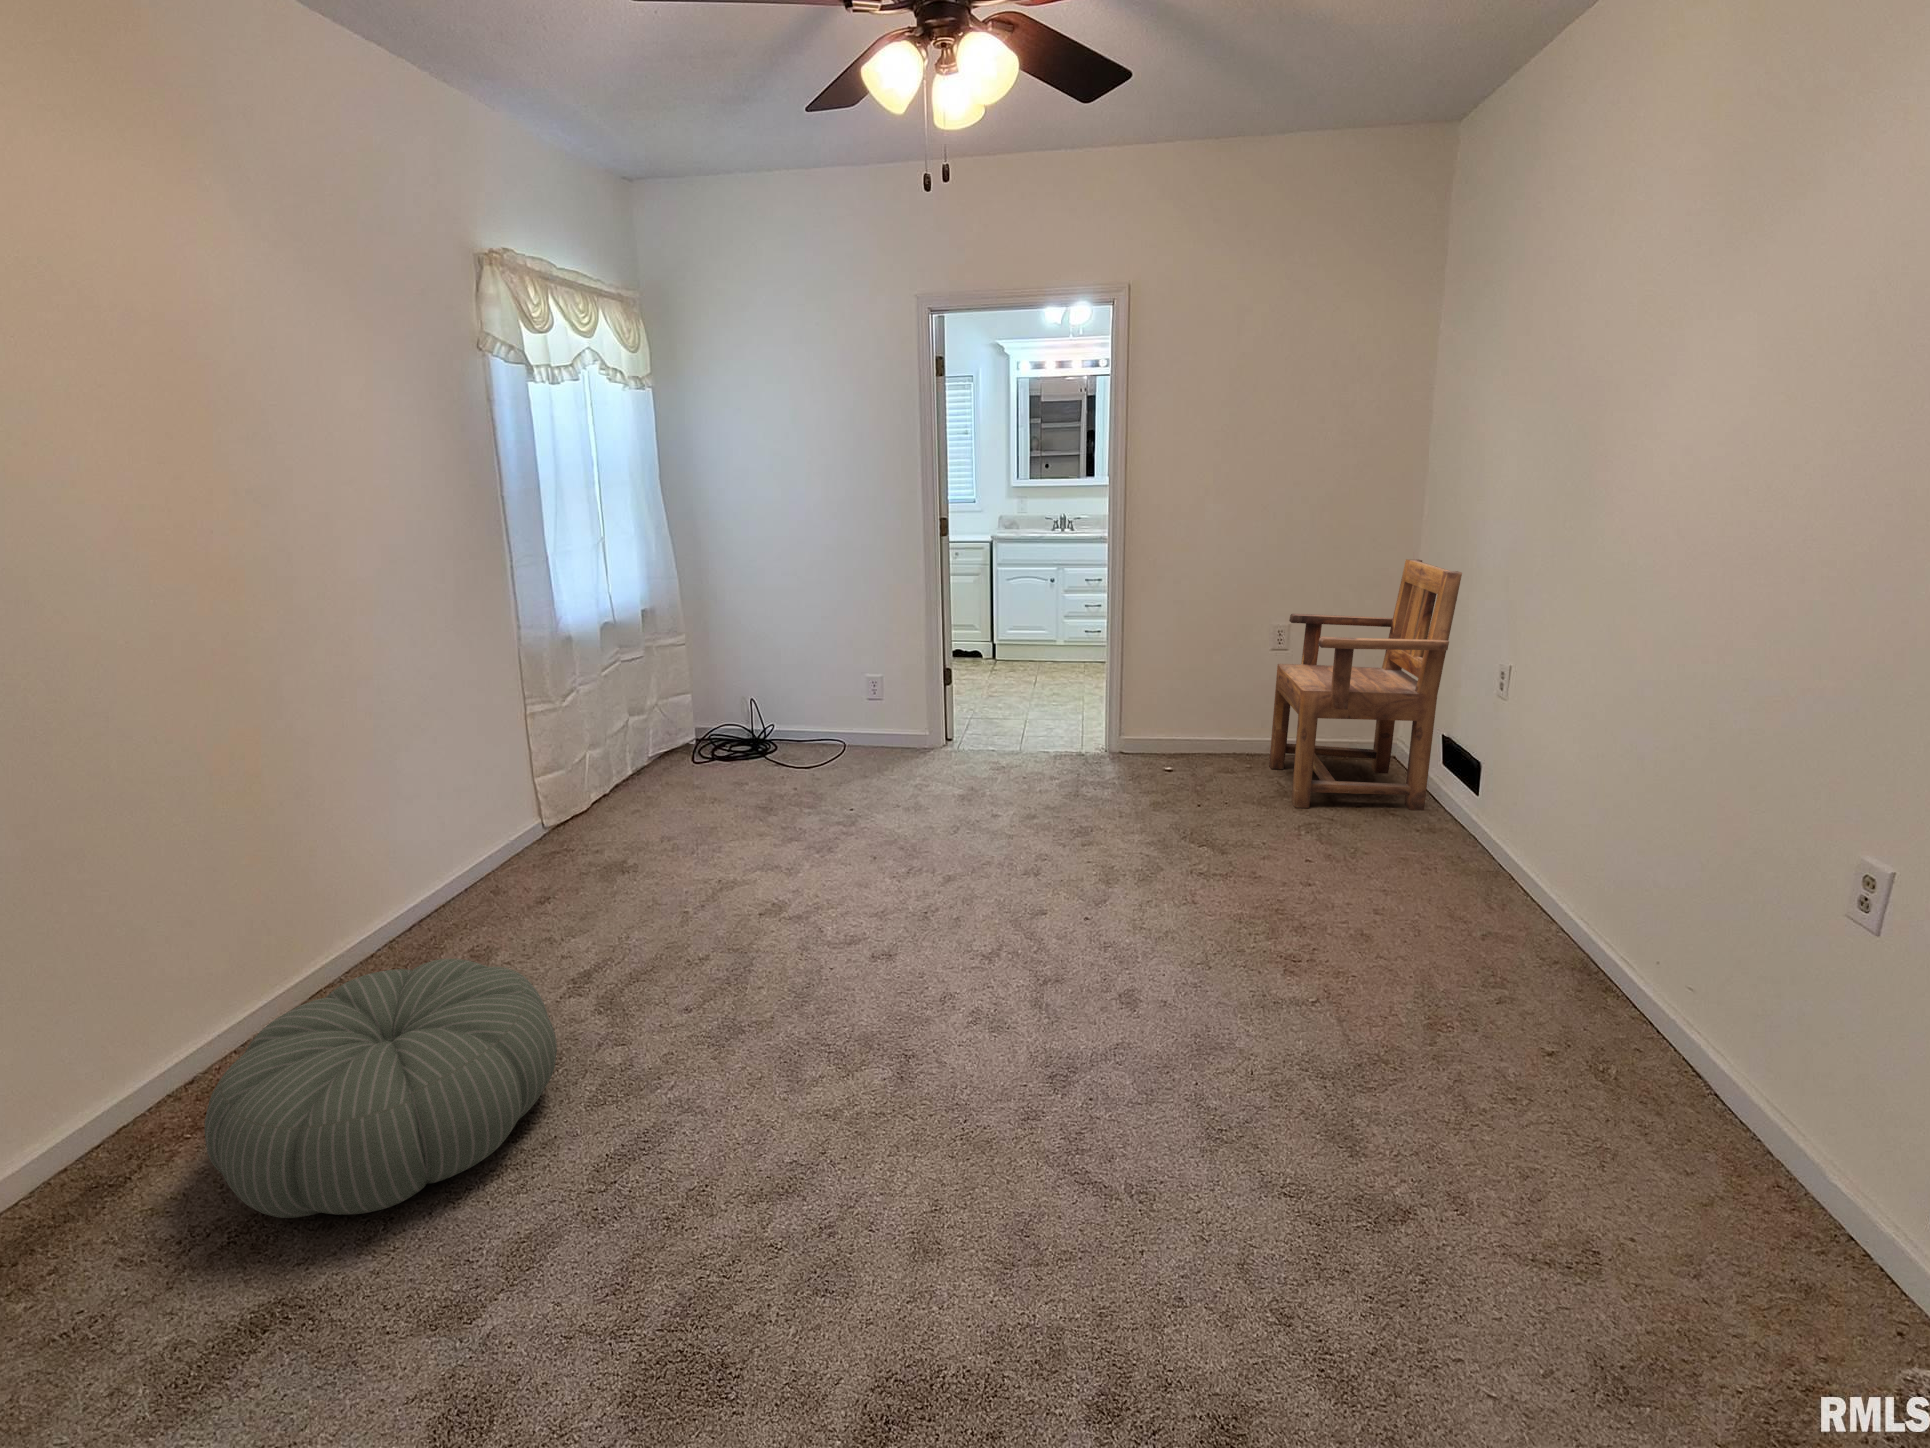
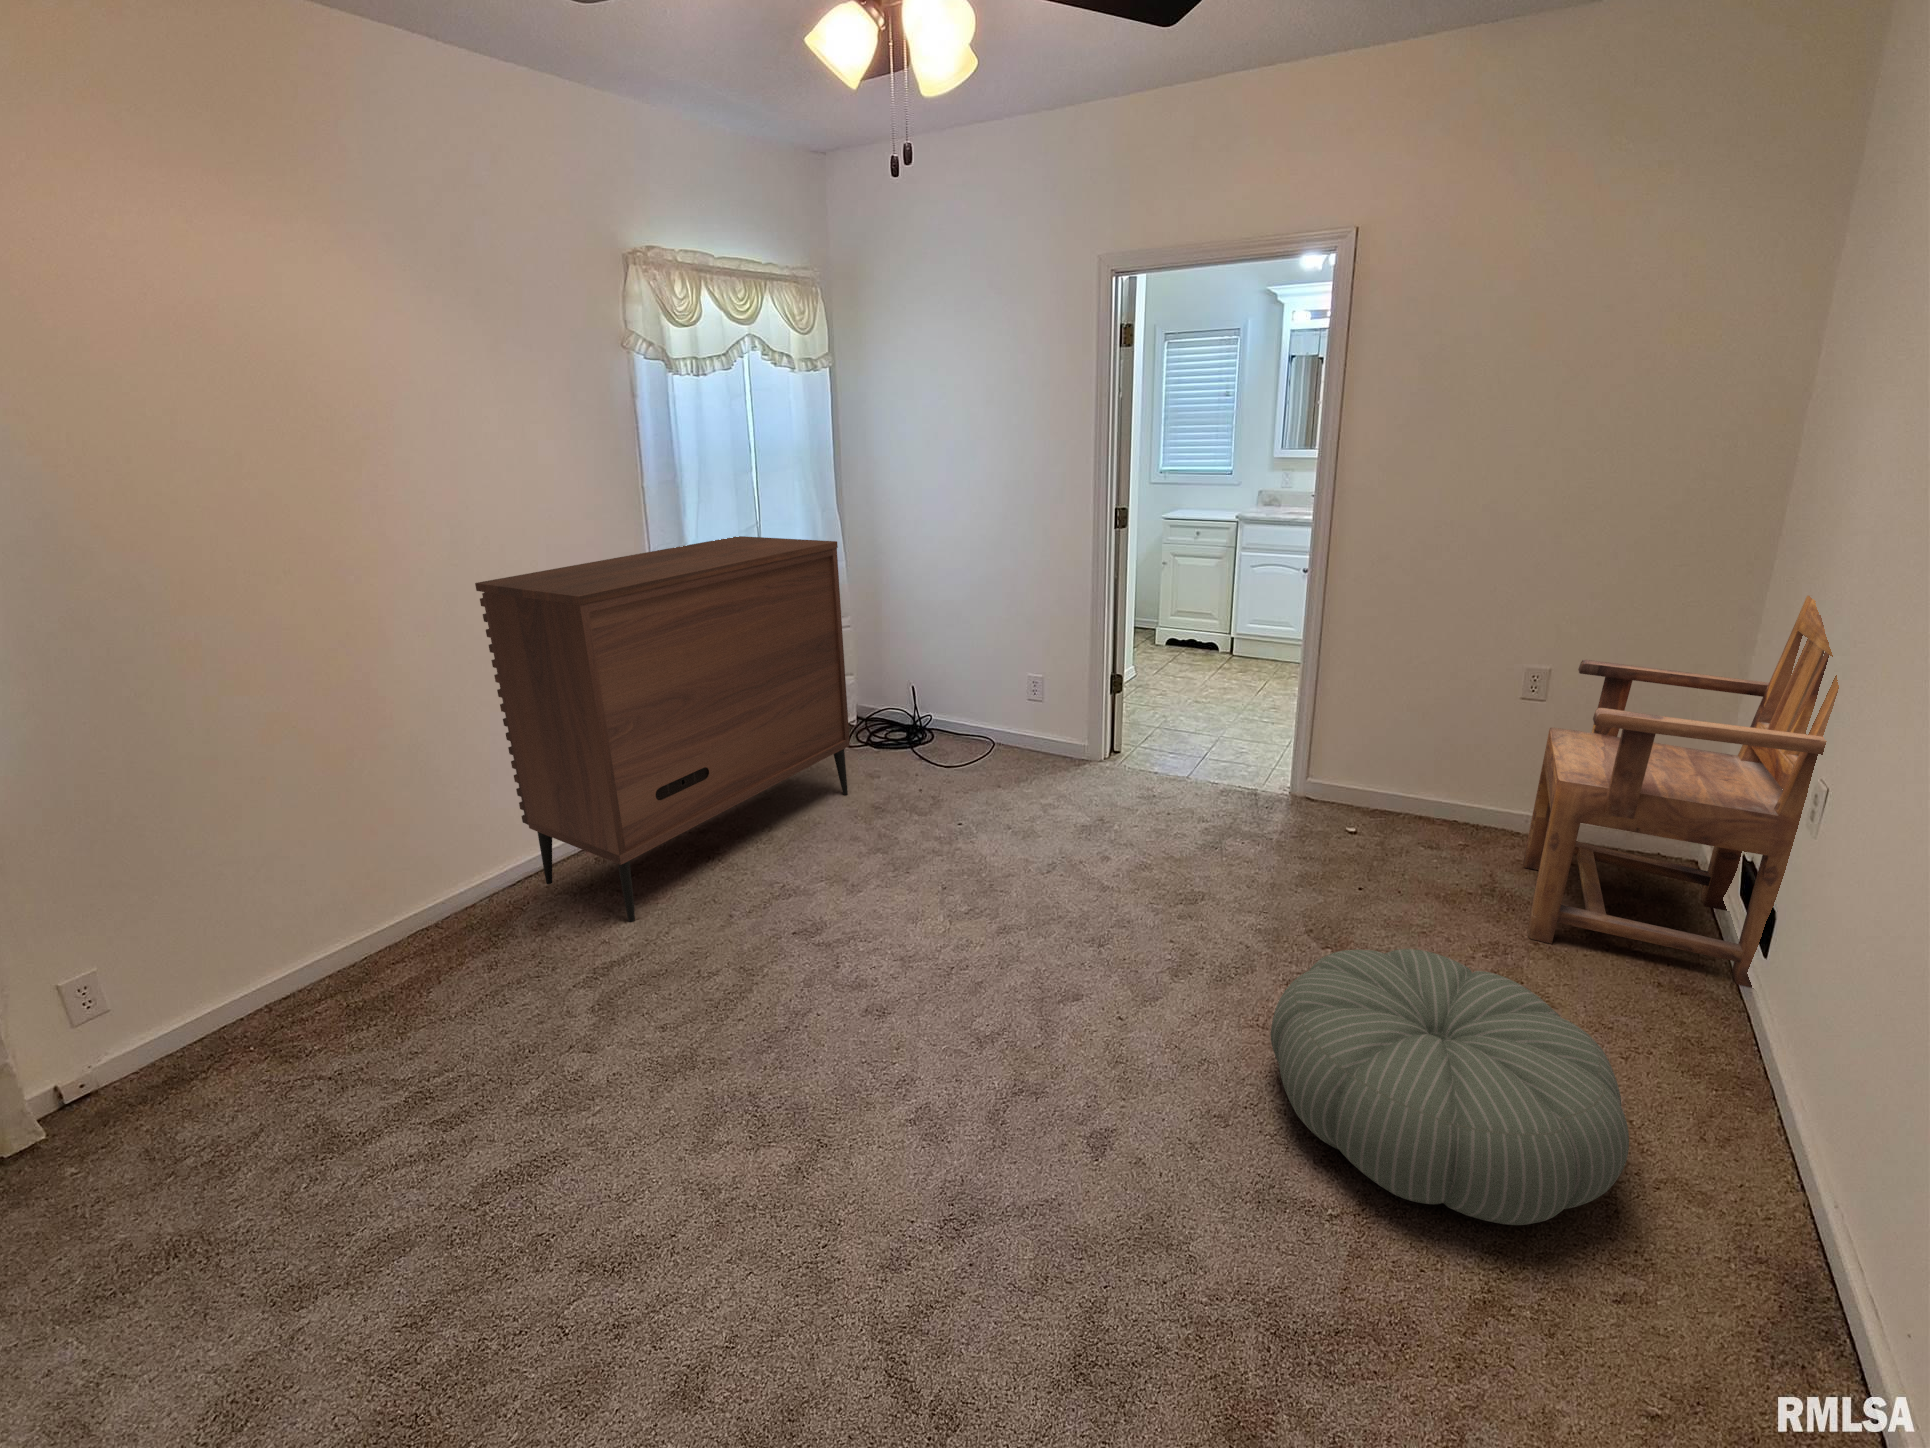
dresser: none [363,550,728,938] -> present [475,536,850,922]
pouf: present [205,959,557,1218] -> present [1271,949,1629,1225]

